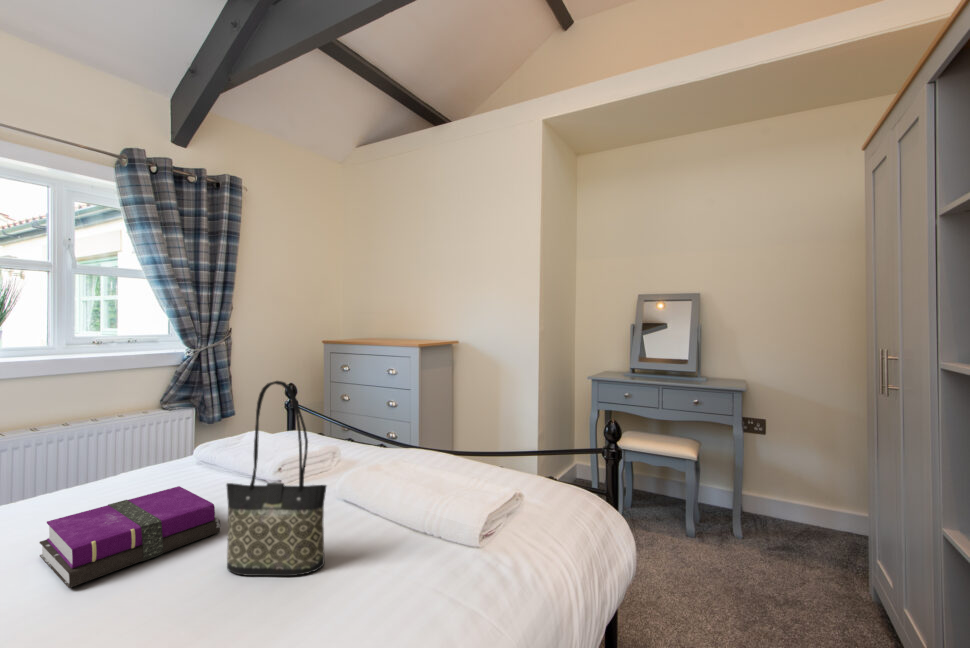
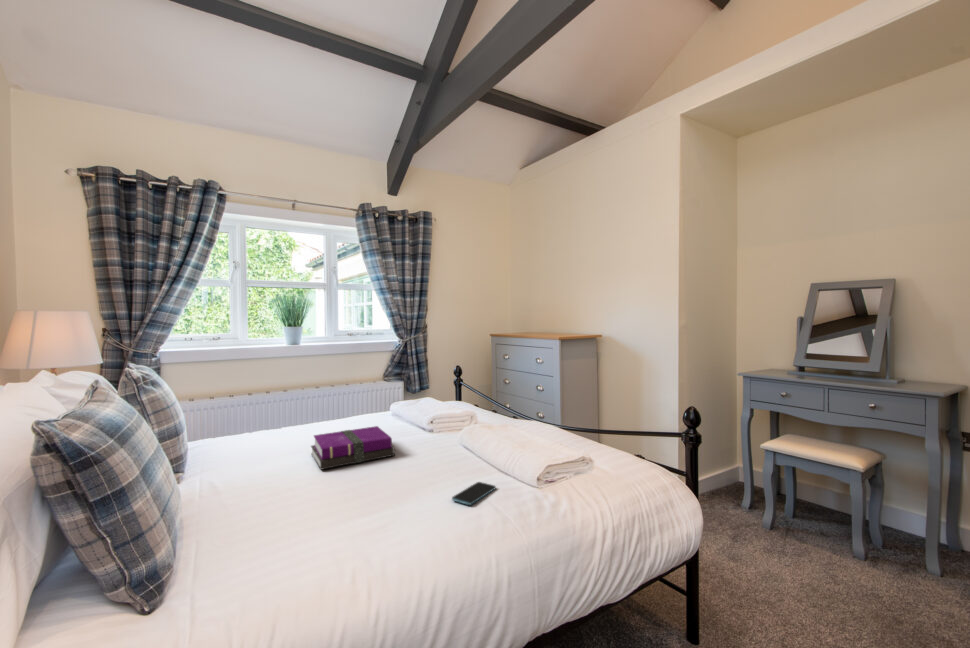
tote bag: present [227,381,326,576] -> none [392,362,445,484]
smartphone: none [351,555,410,601] -> present [452,482,496,505]

